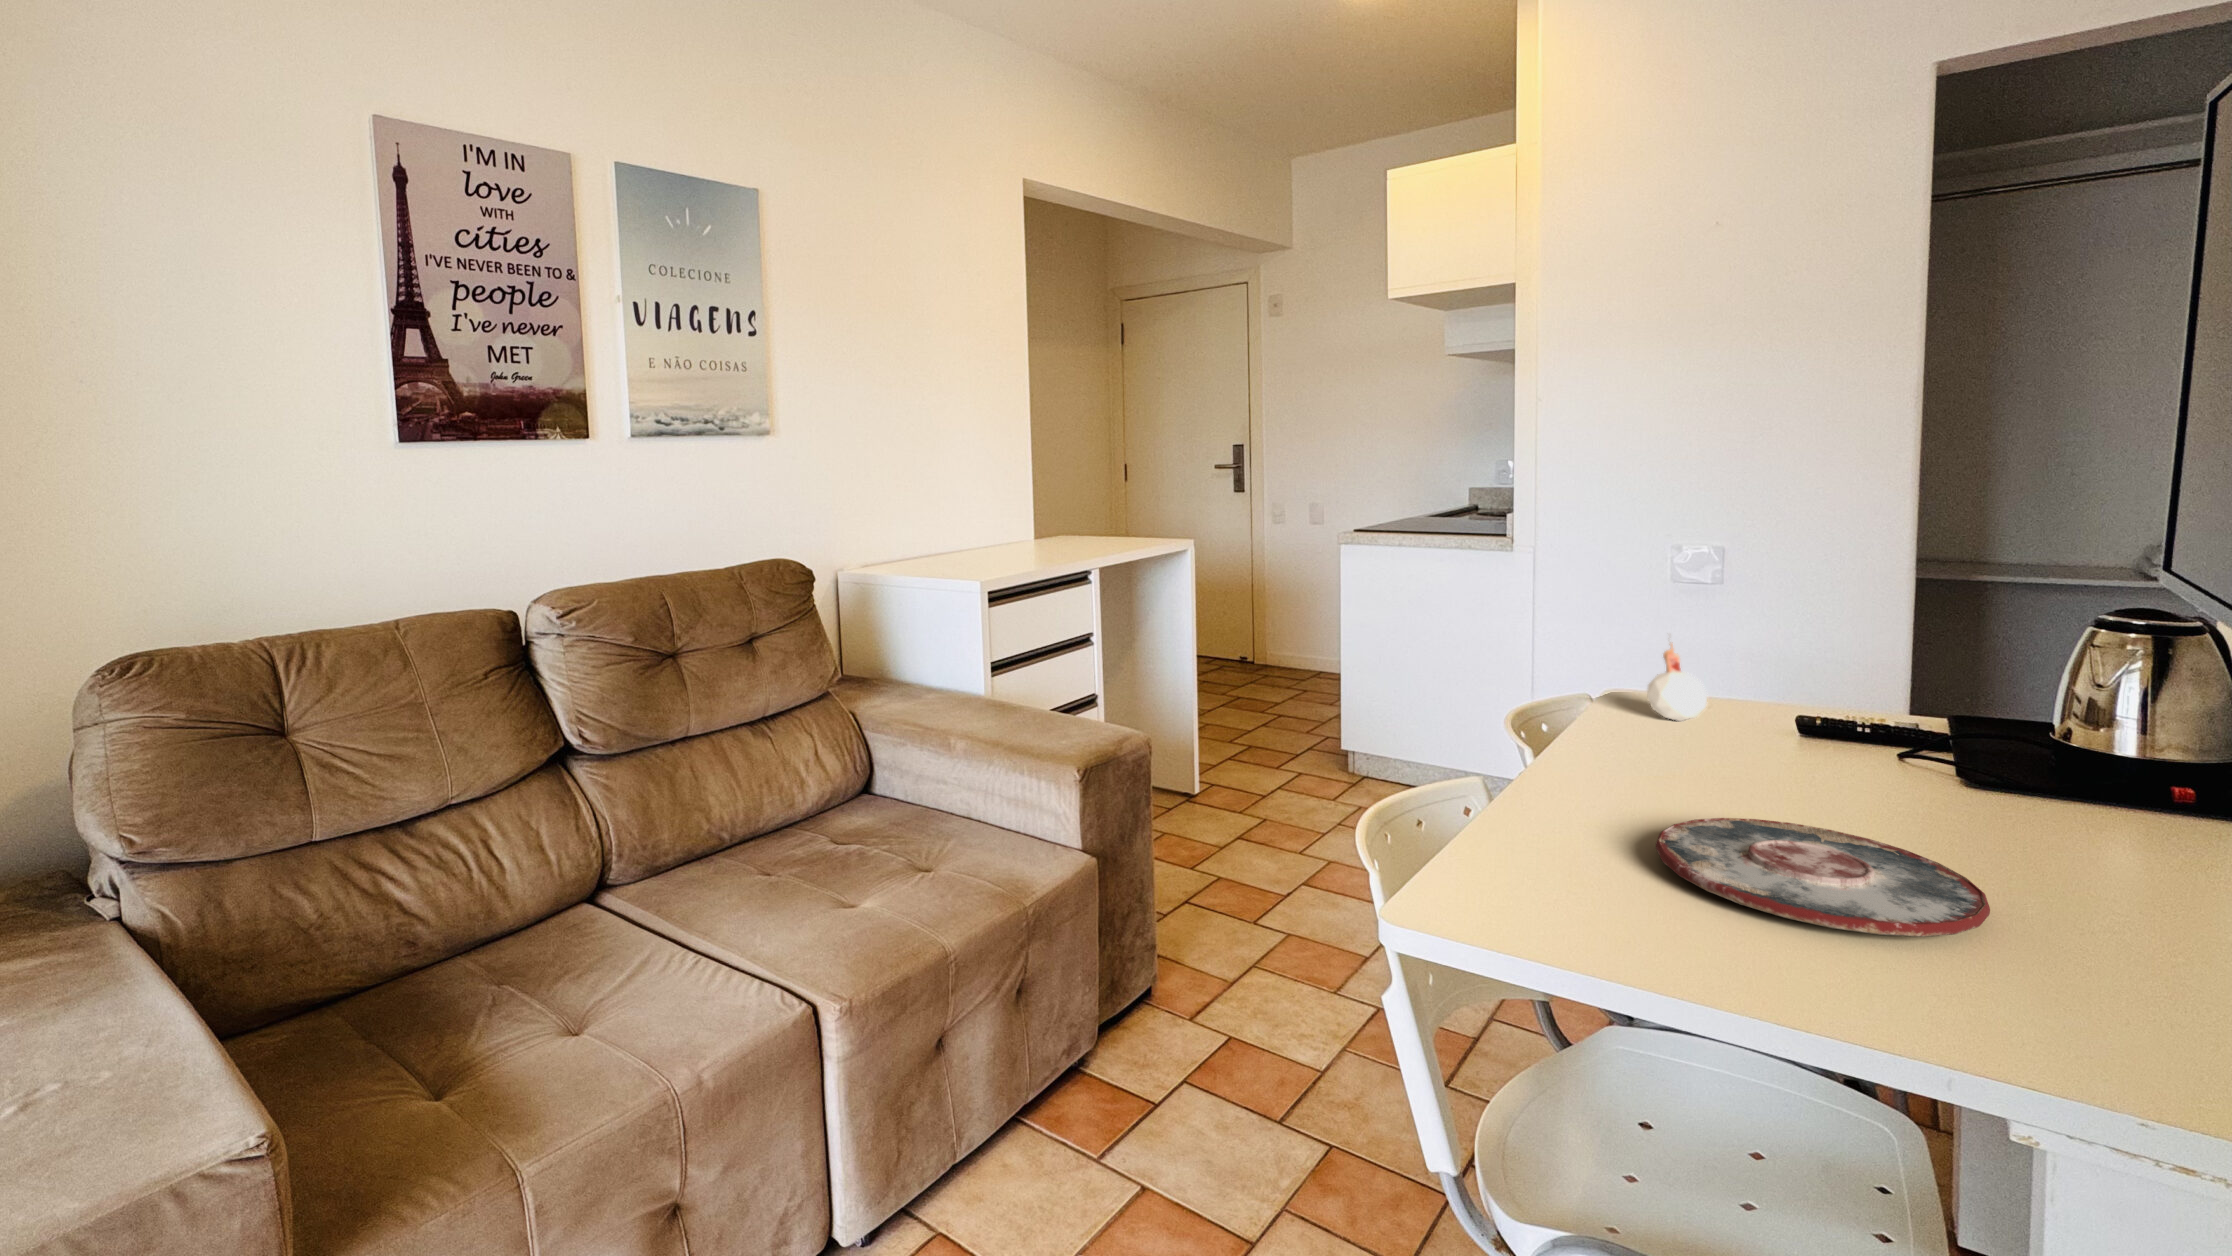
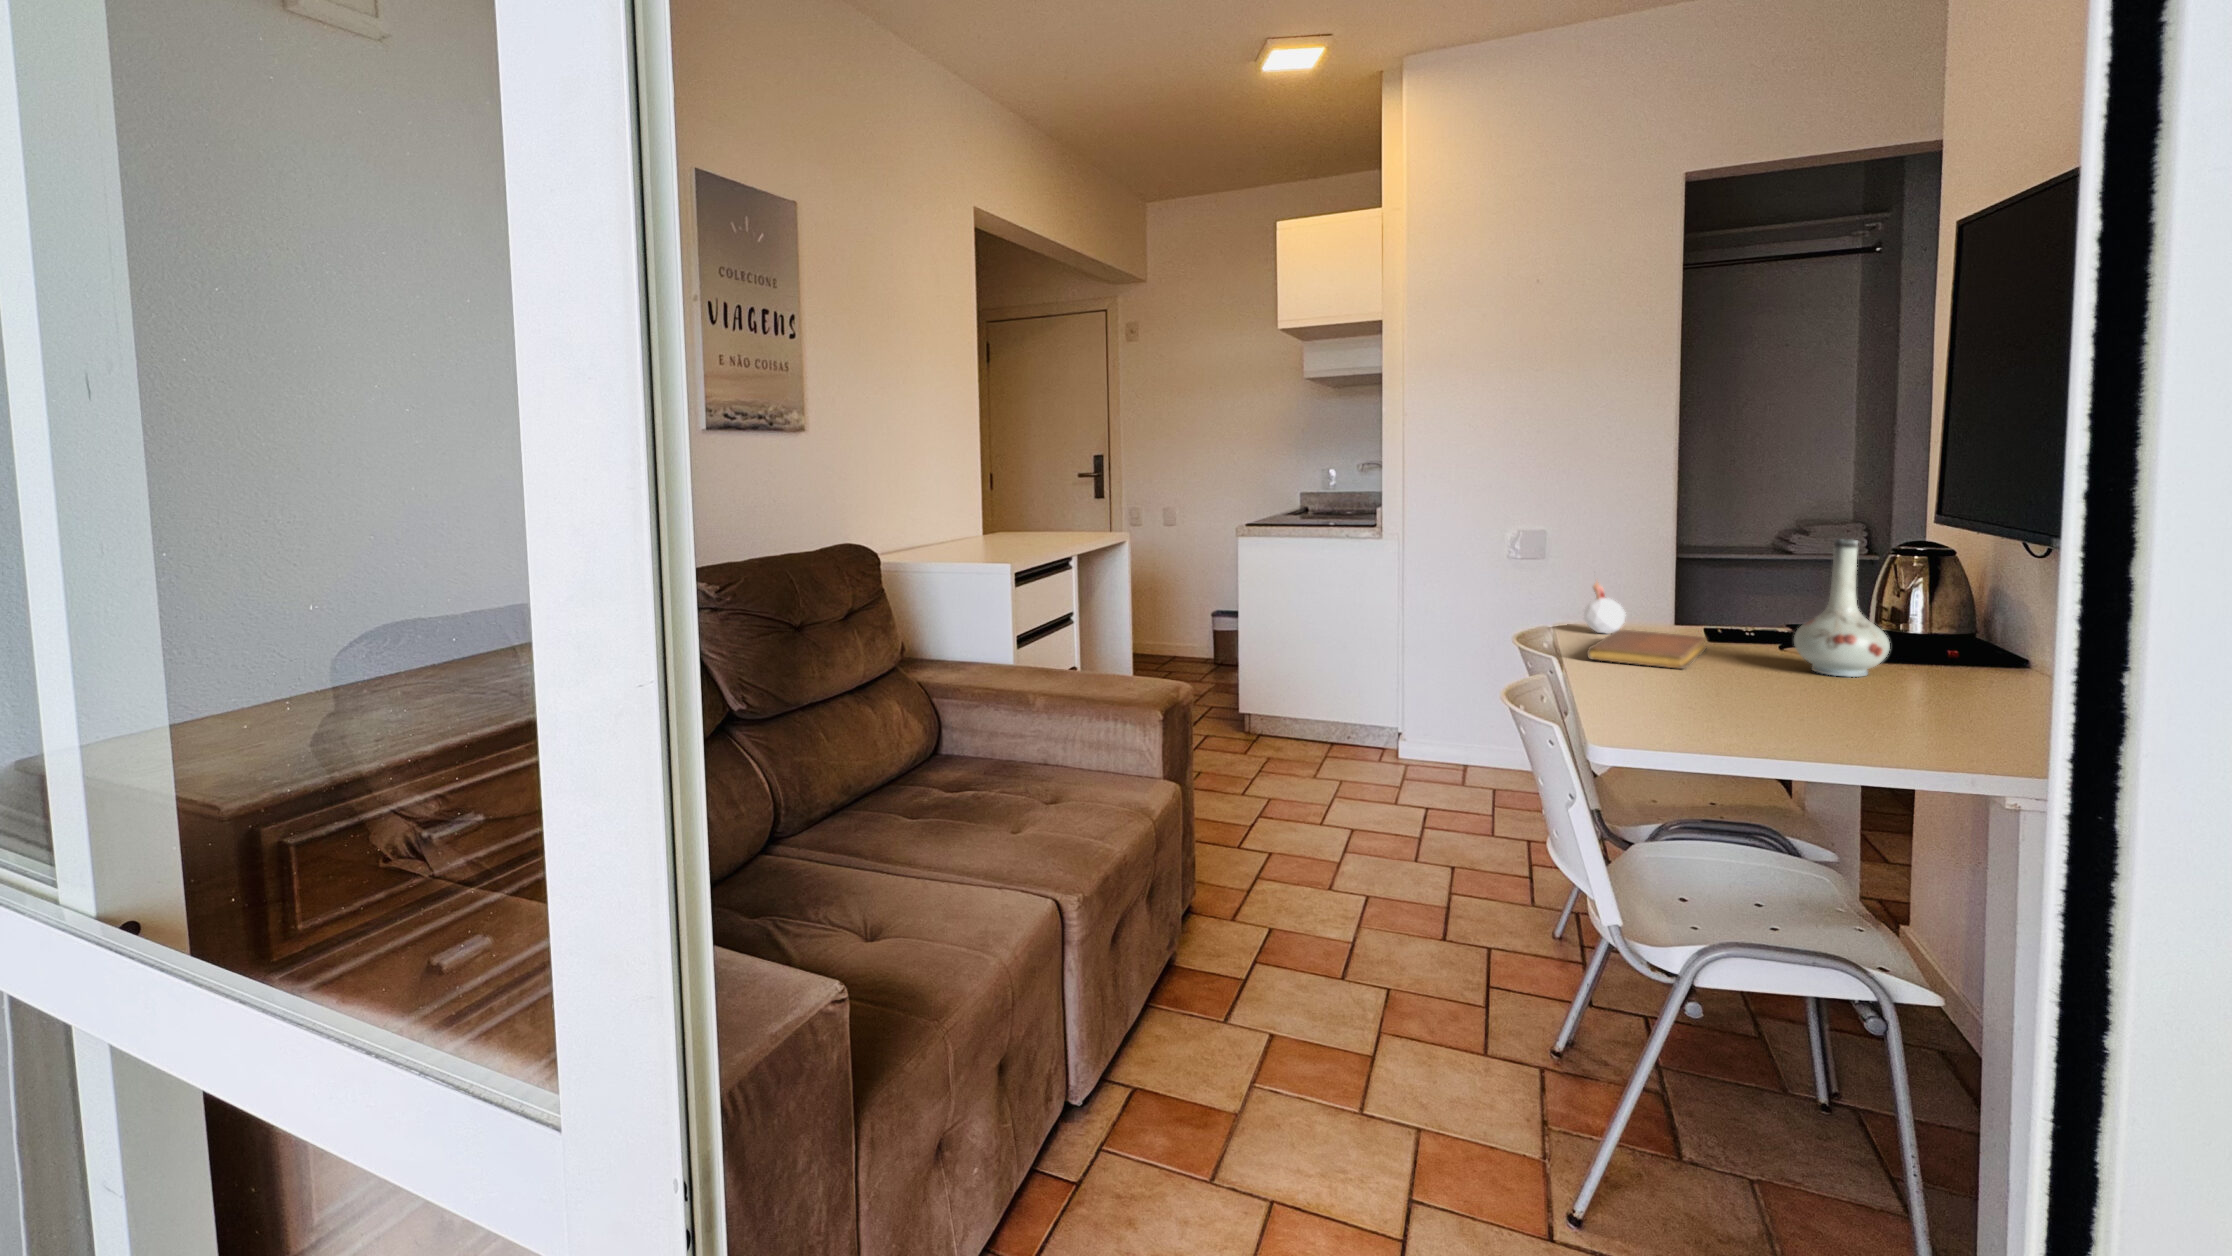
vase: none [1911,624,2078,847] -> present [1794,539,1890,677]
notebook: none [1593,721,1805,798] -> present [1587,630,1707,669]
plate: present [1656,818,1990,937] -> none [1677,672,1882,716]

